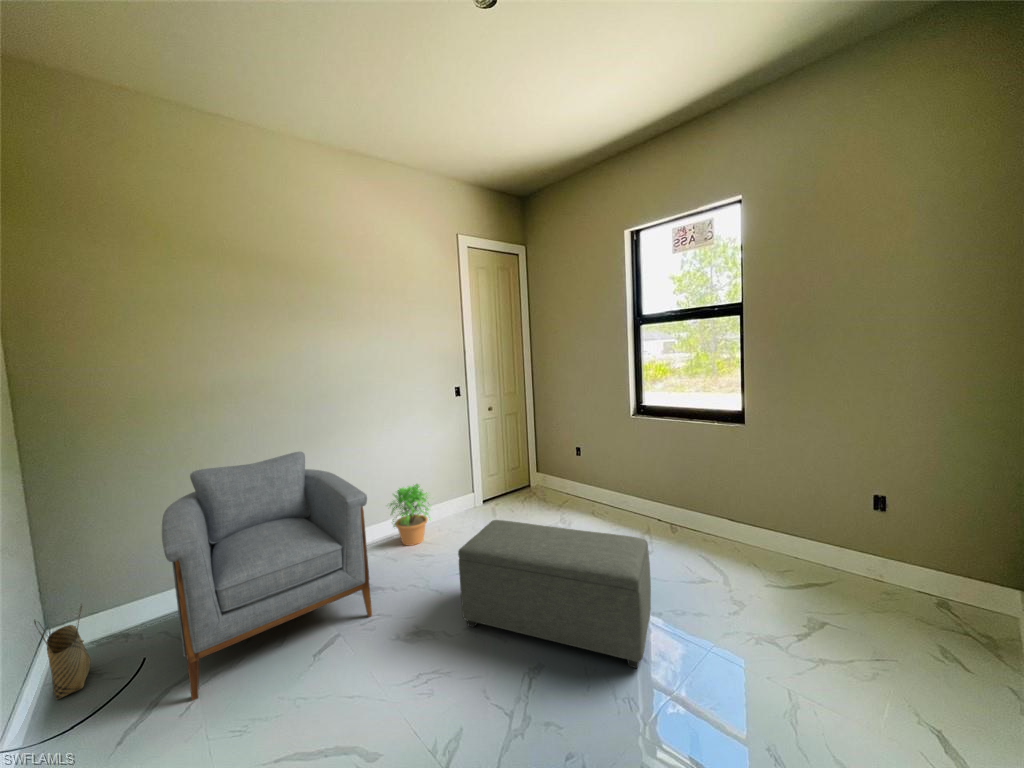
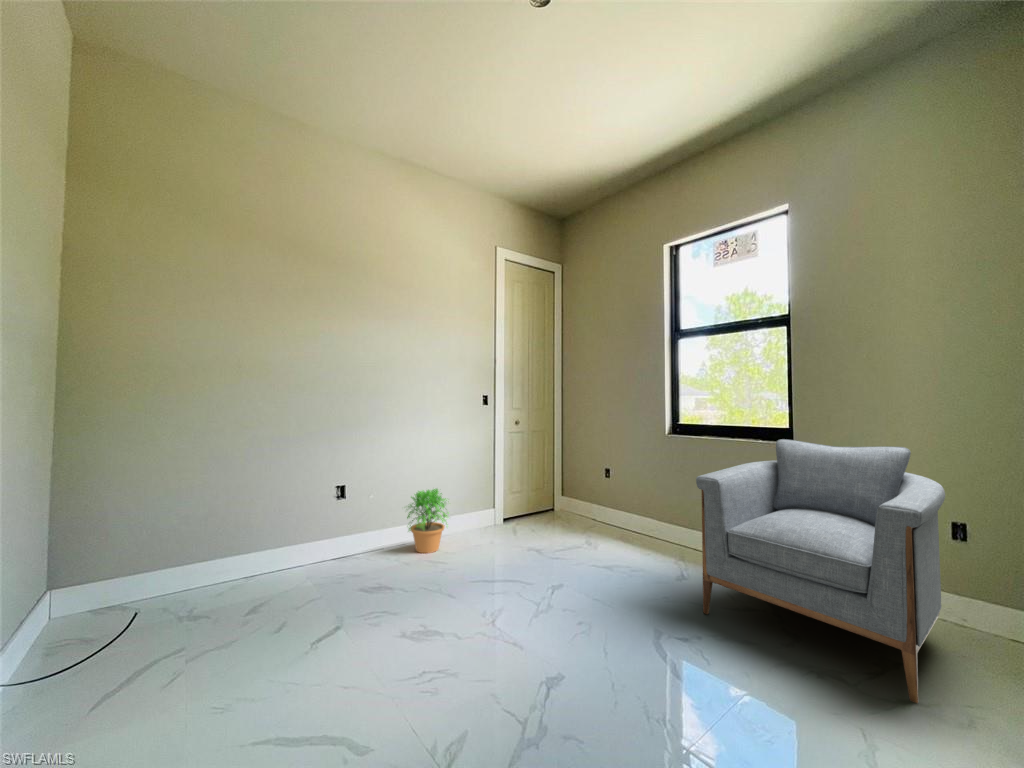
armchair: present [162,452,372,701] -> present [696,439,945,703]
ottoman: present [458,520,651,668] -> none [475,520,687,688]
woven basket: present [34,604,91,699] -> none [42,559,91,657]

